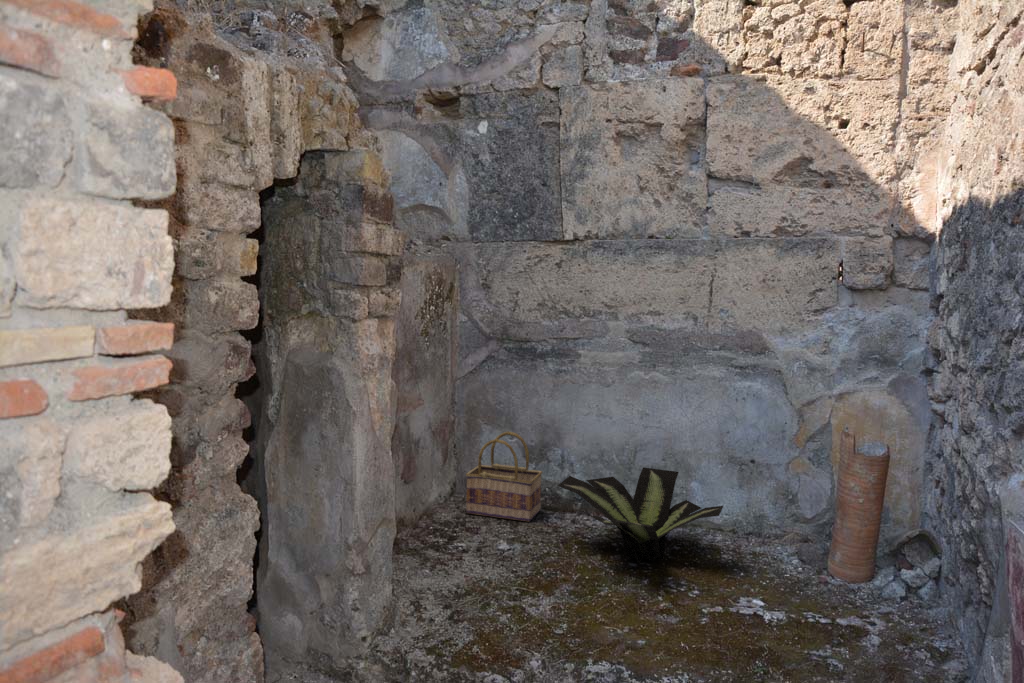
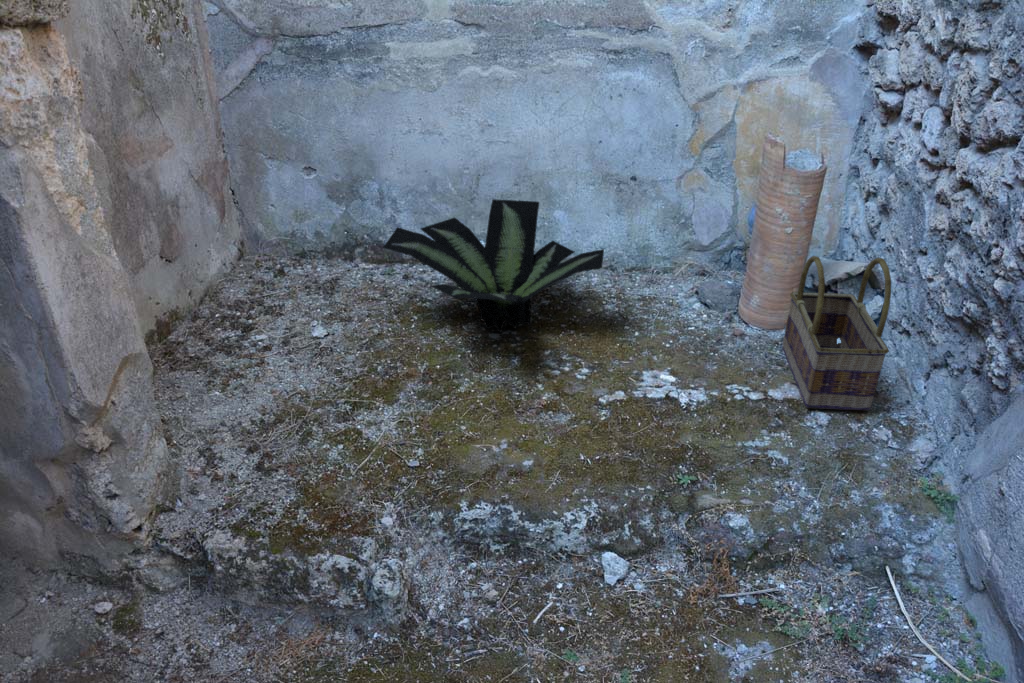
basket: present [466,432,542,521] -> present [782,256,891,410]

